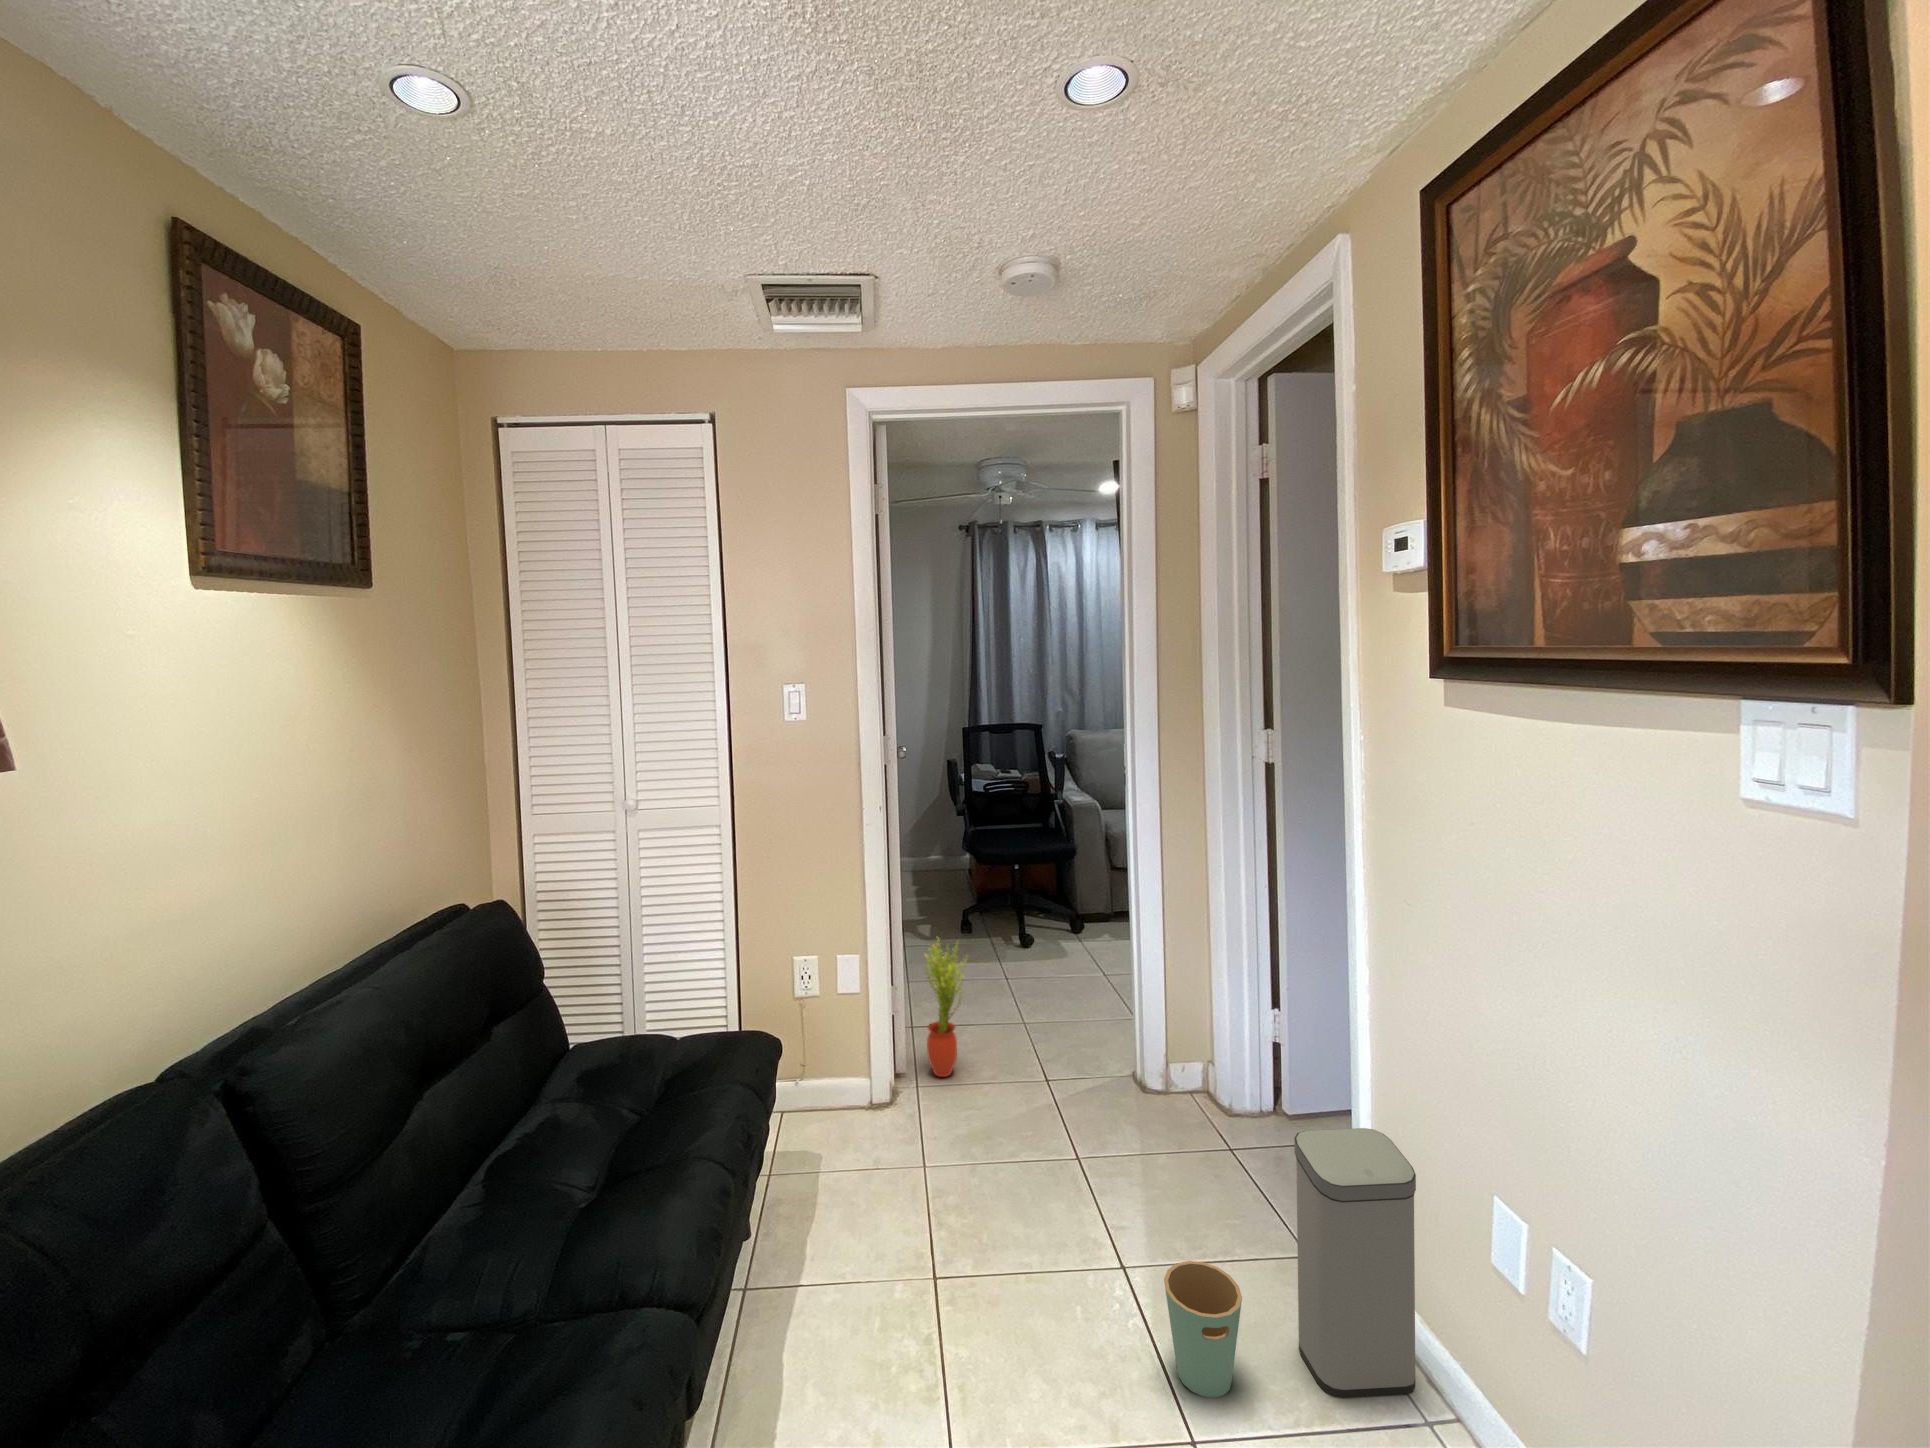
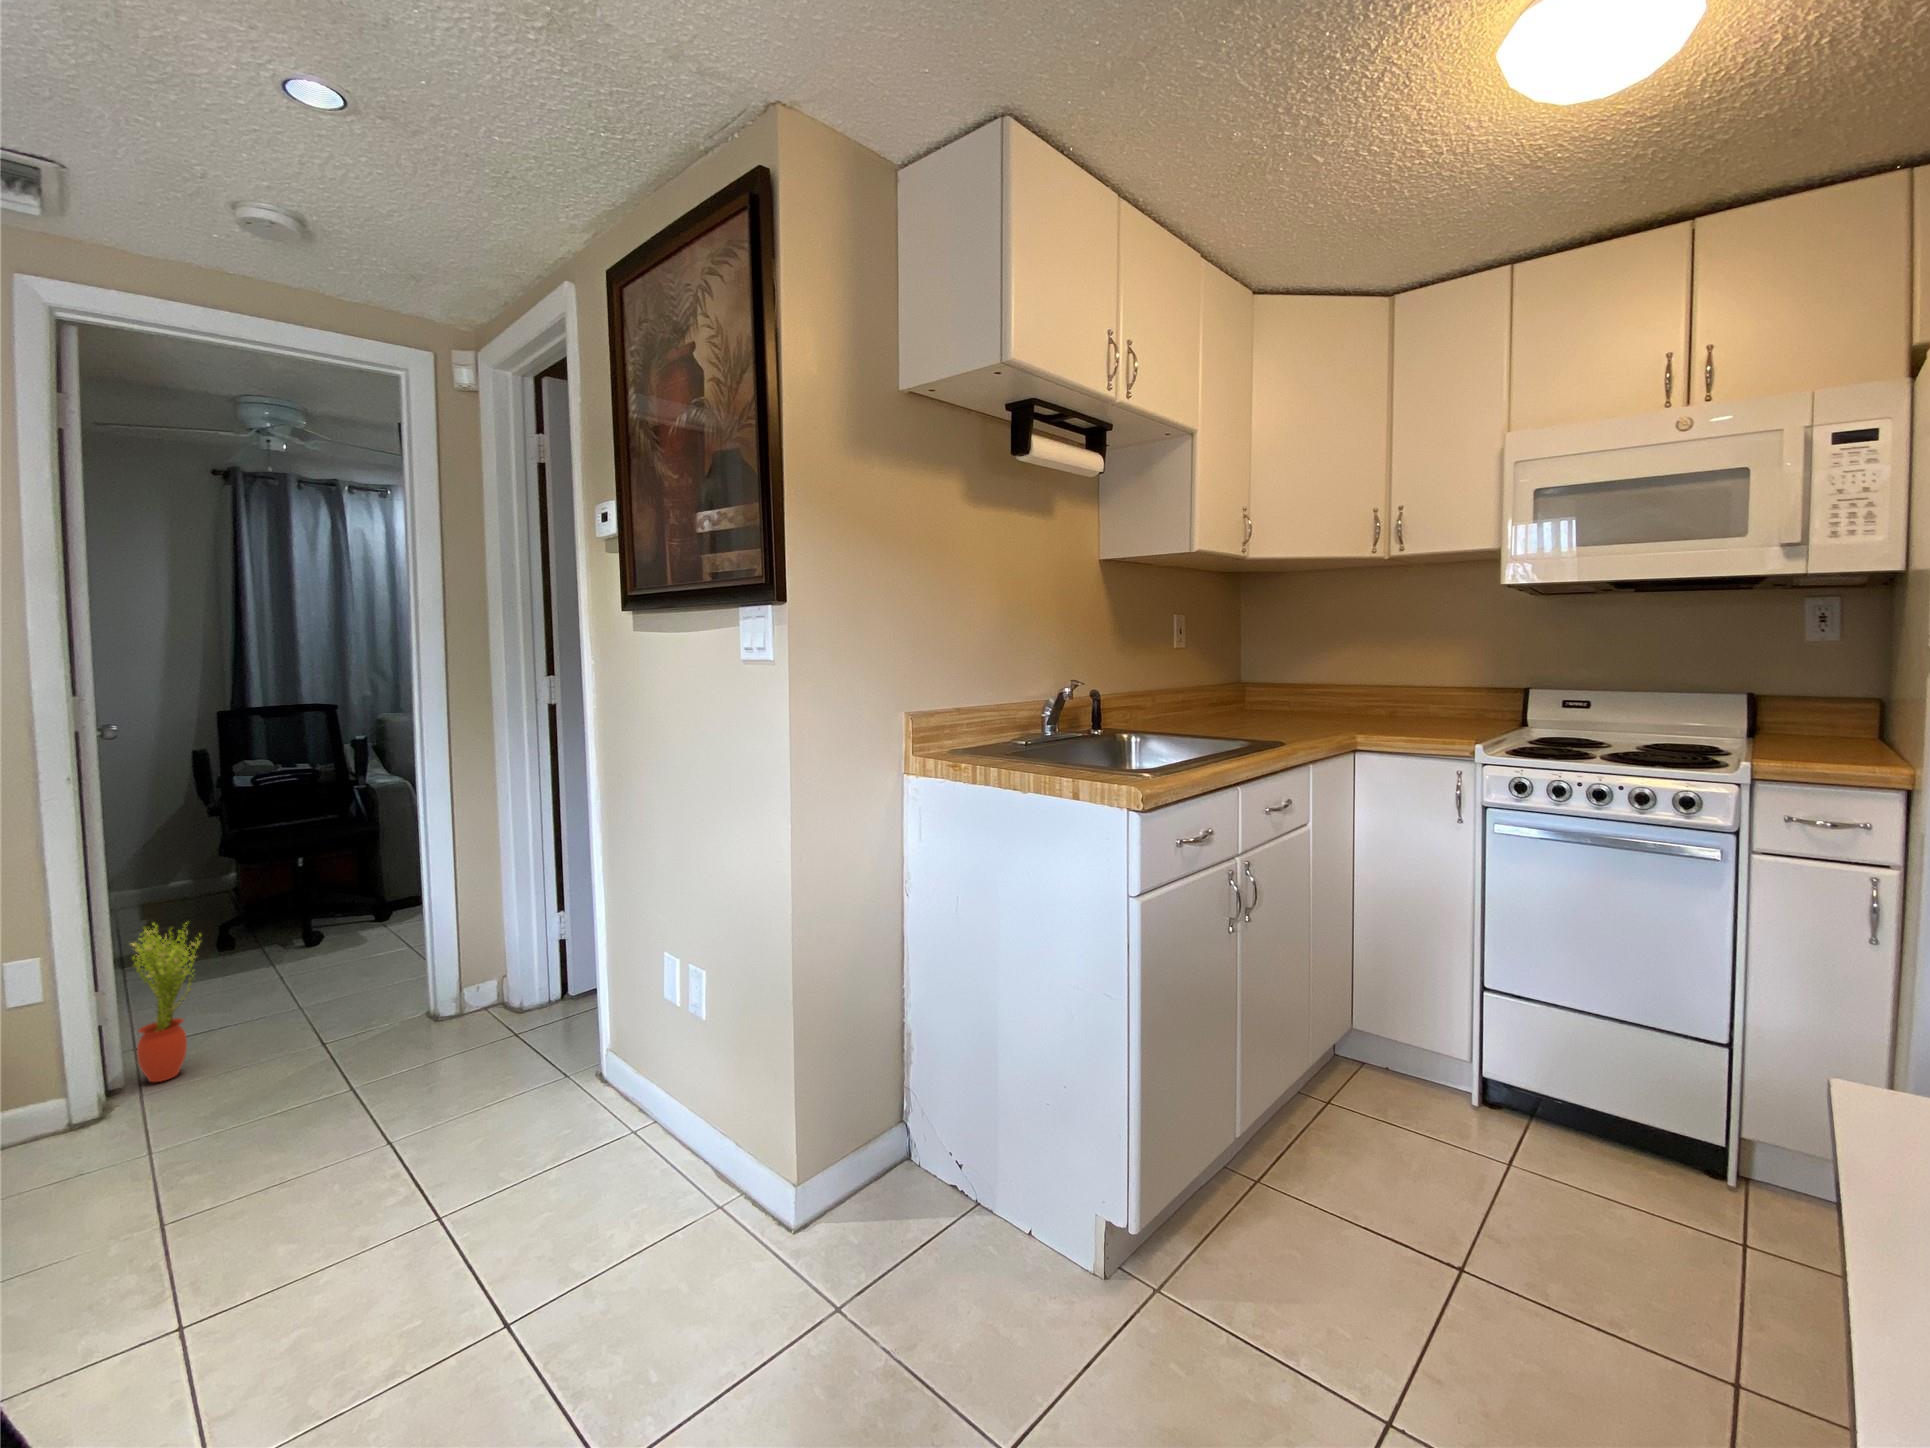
trash can: present [1164,1128,1416,1398] -> none [411,947,626,1191]

